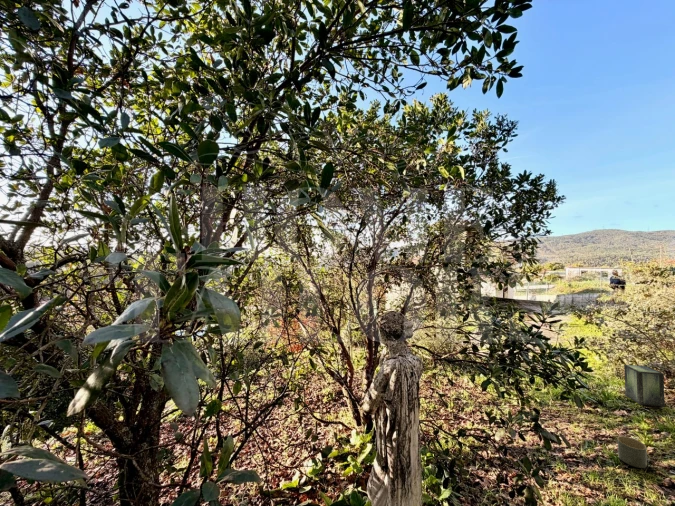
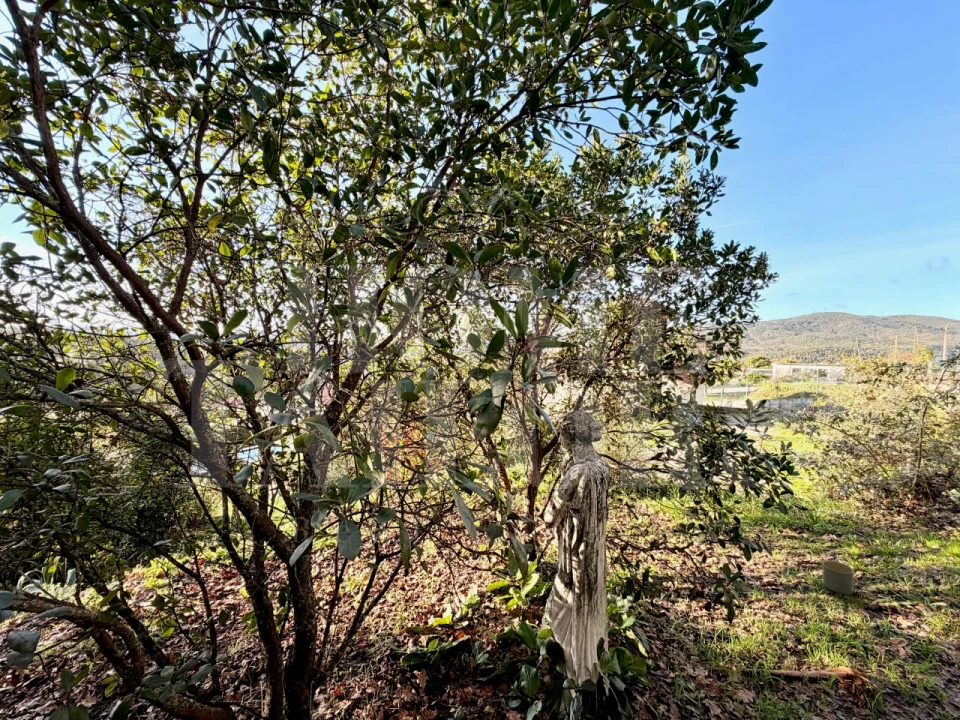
storage box: present [624,365,665,407] -> none [836,481,881,530]

